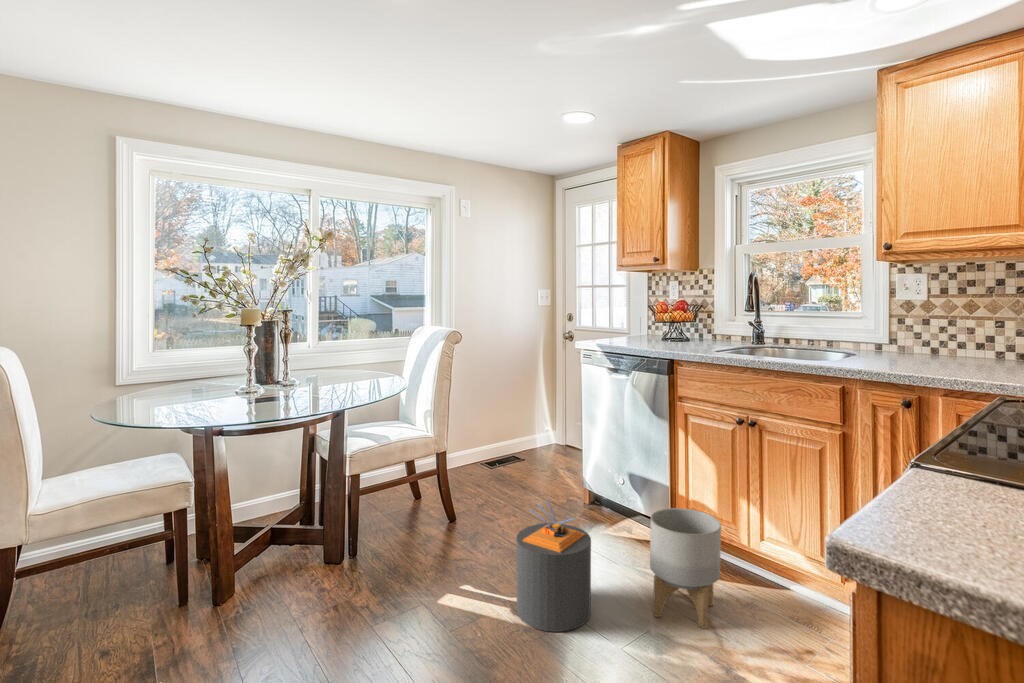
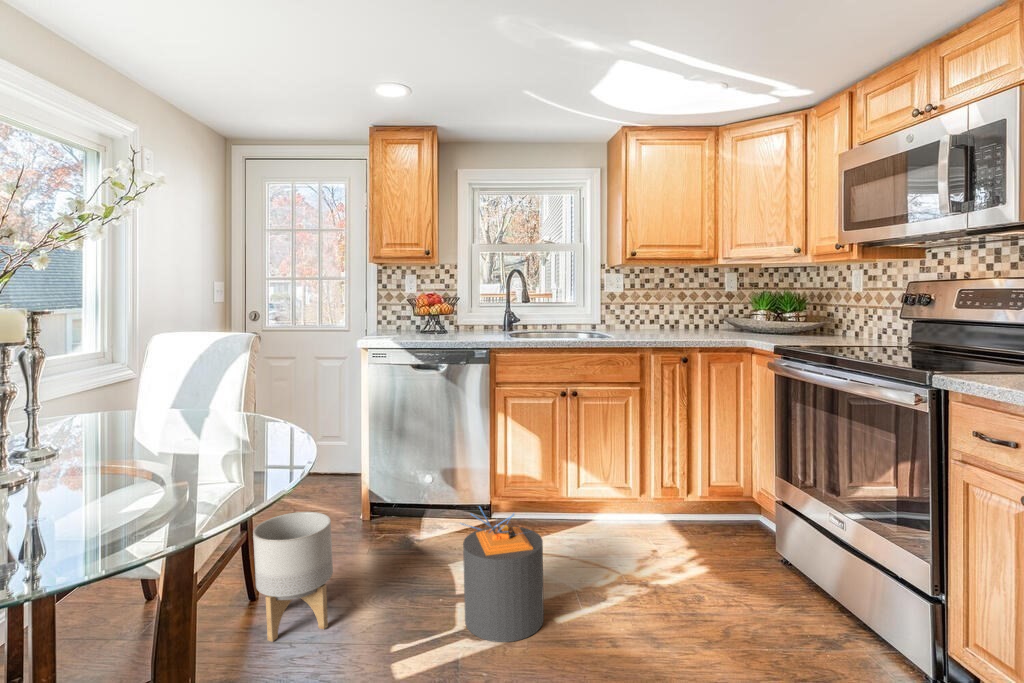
planter: present [650,508,721,629] -> present [253,512,333,642]

